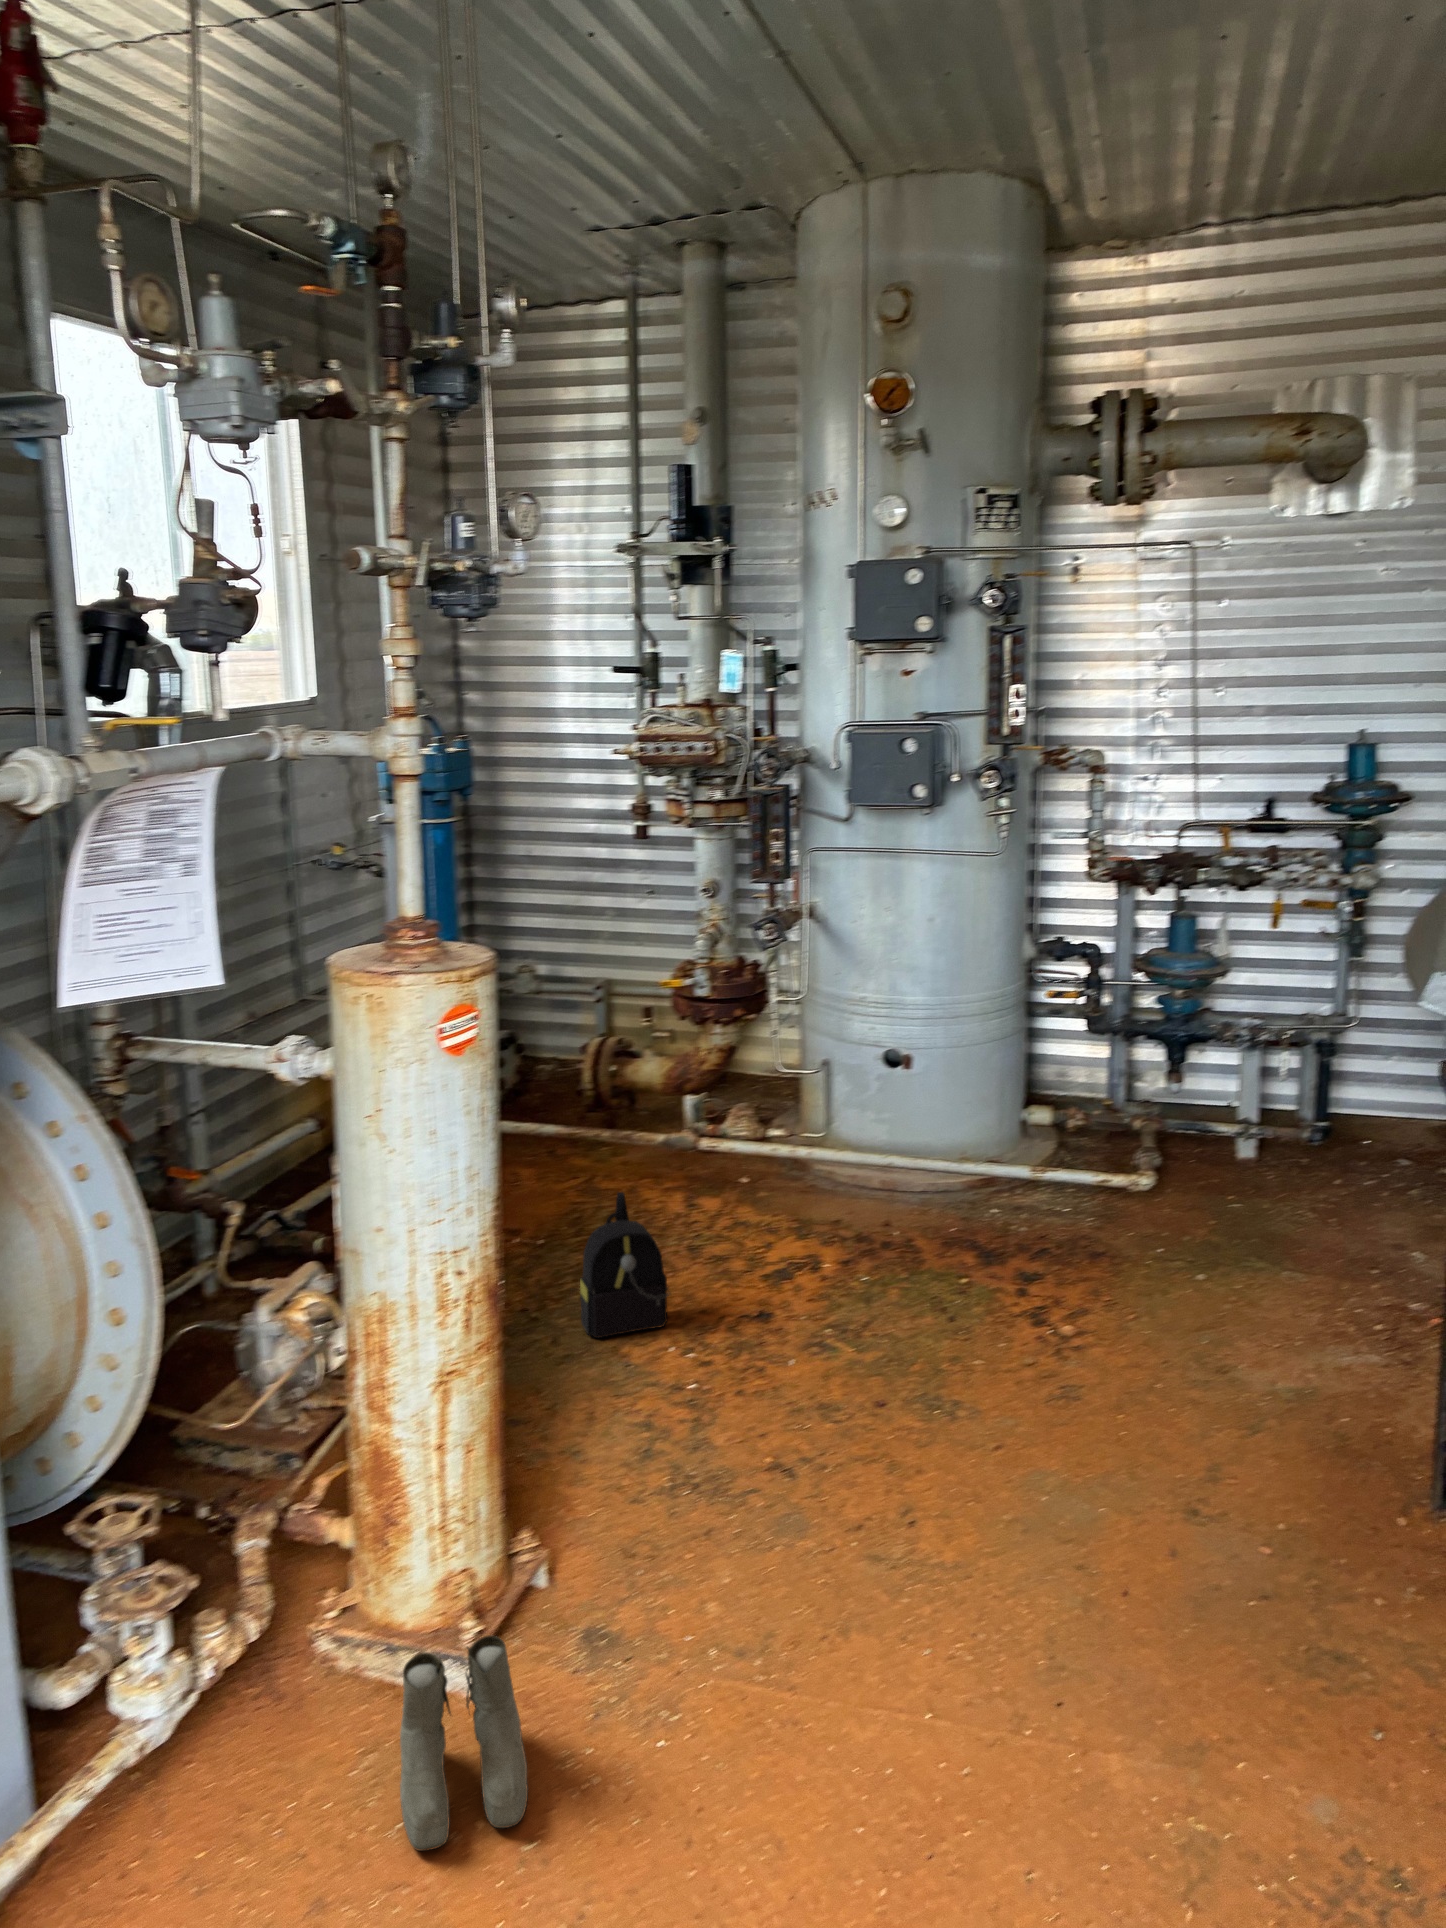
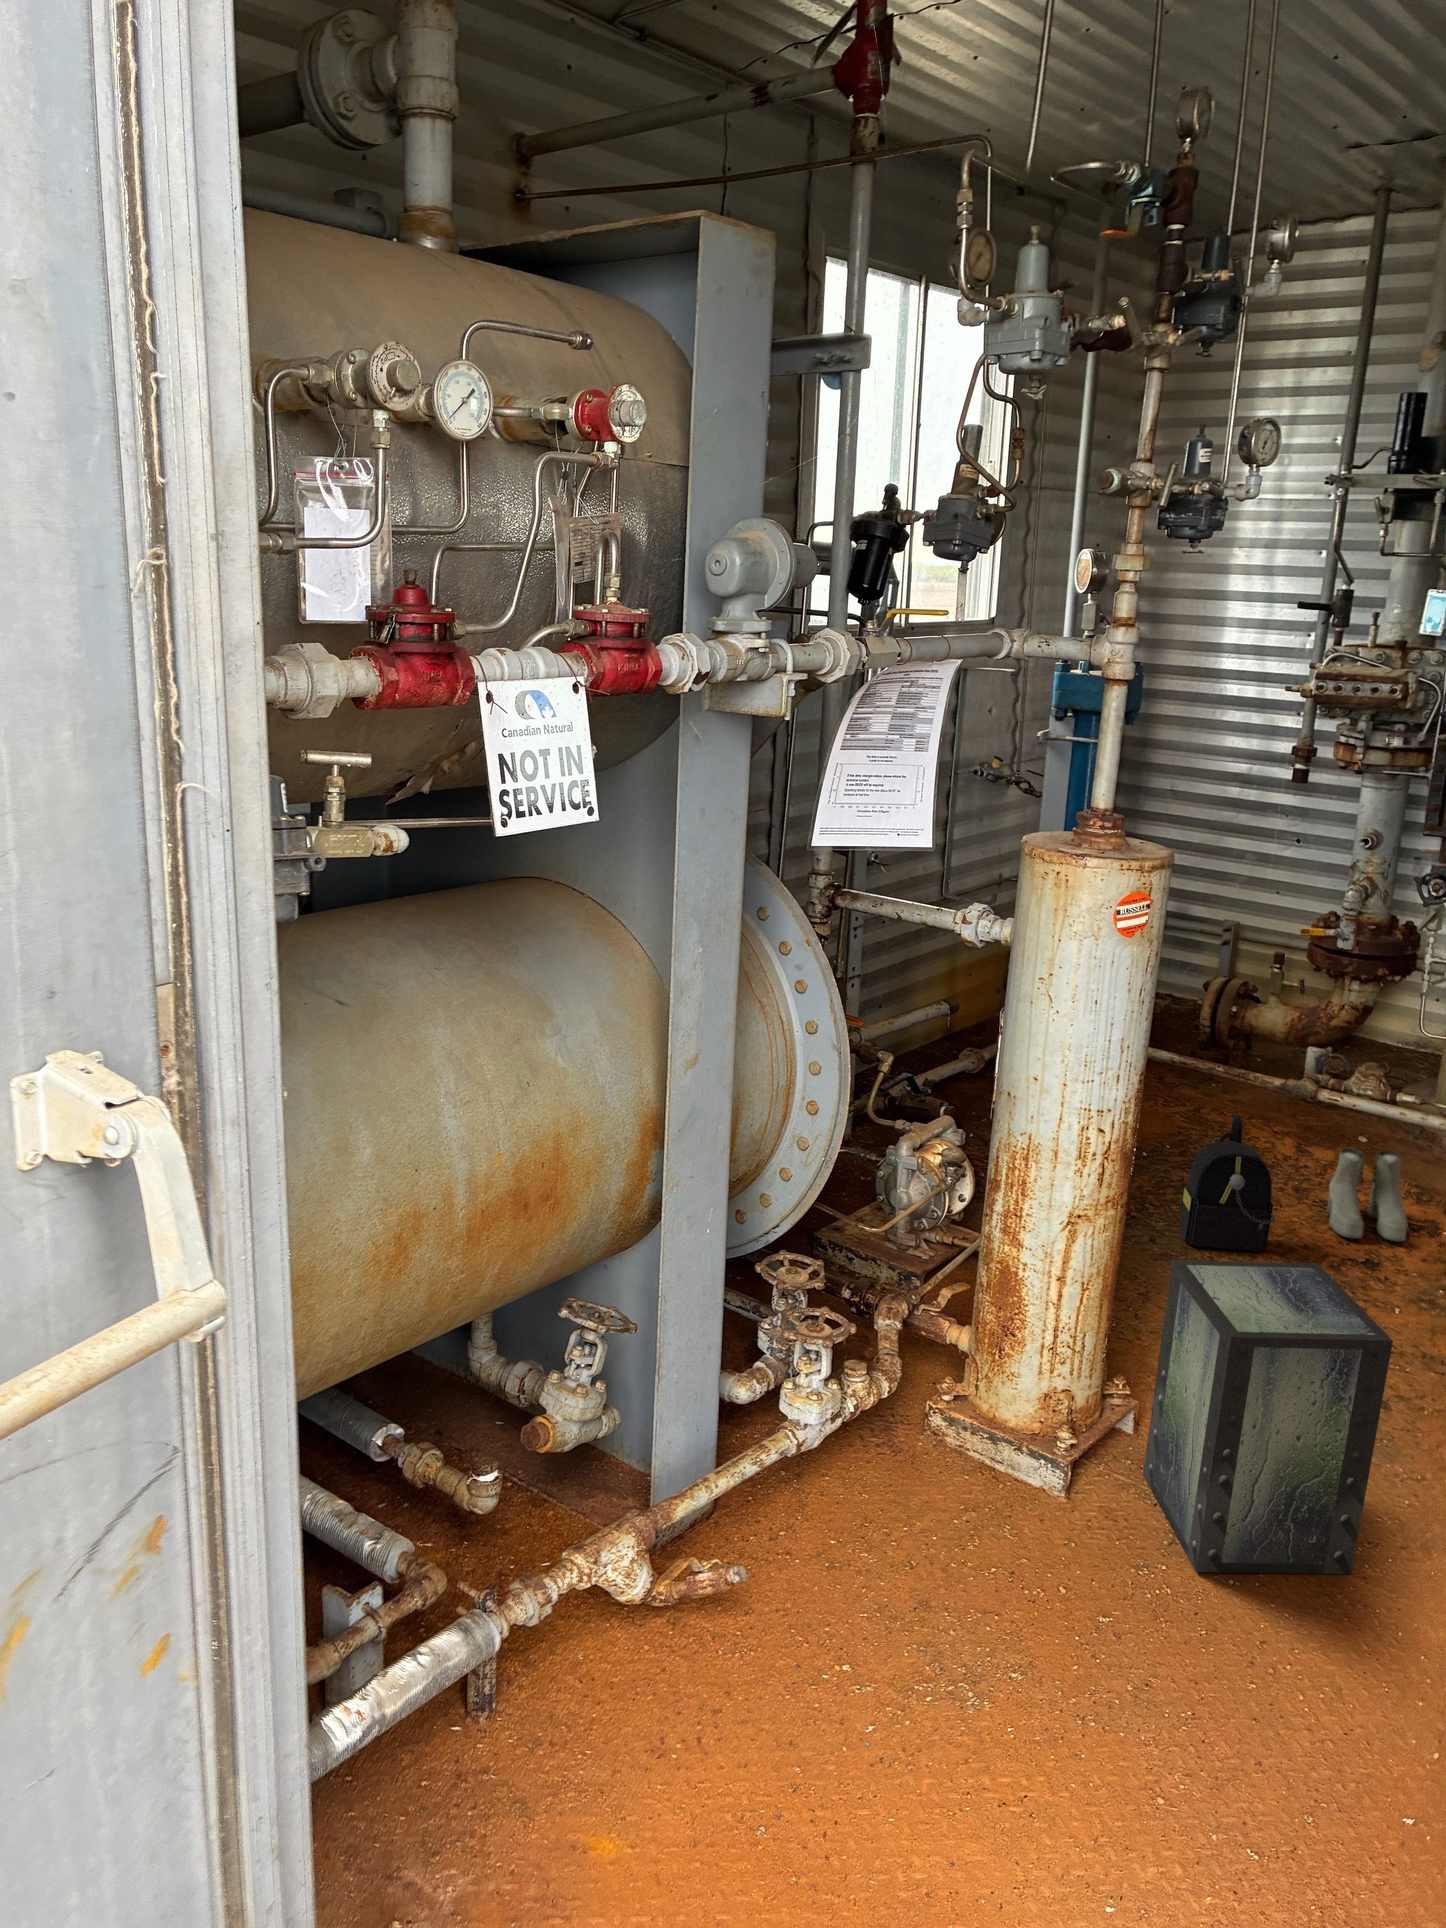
storage box: none [551,1360,777,1745] -> present [1143,1260,1393,1574]
boots: present [400,1635,528,1851] -> present [1327,1148,1408,1242]

